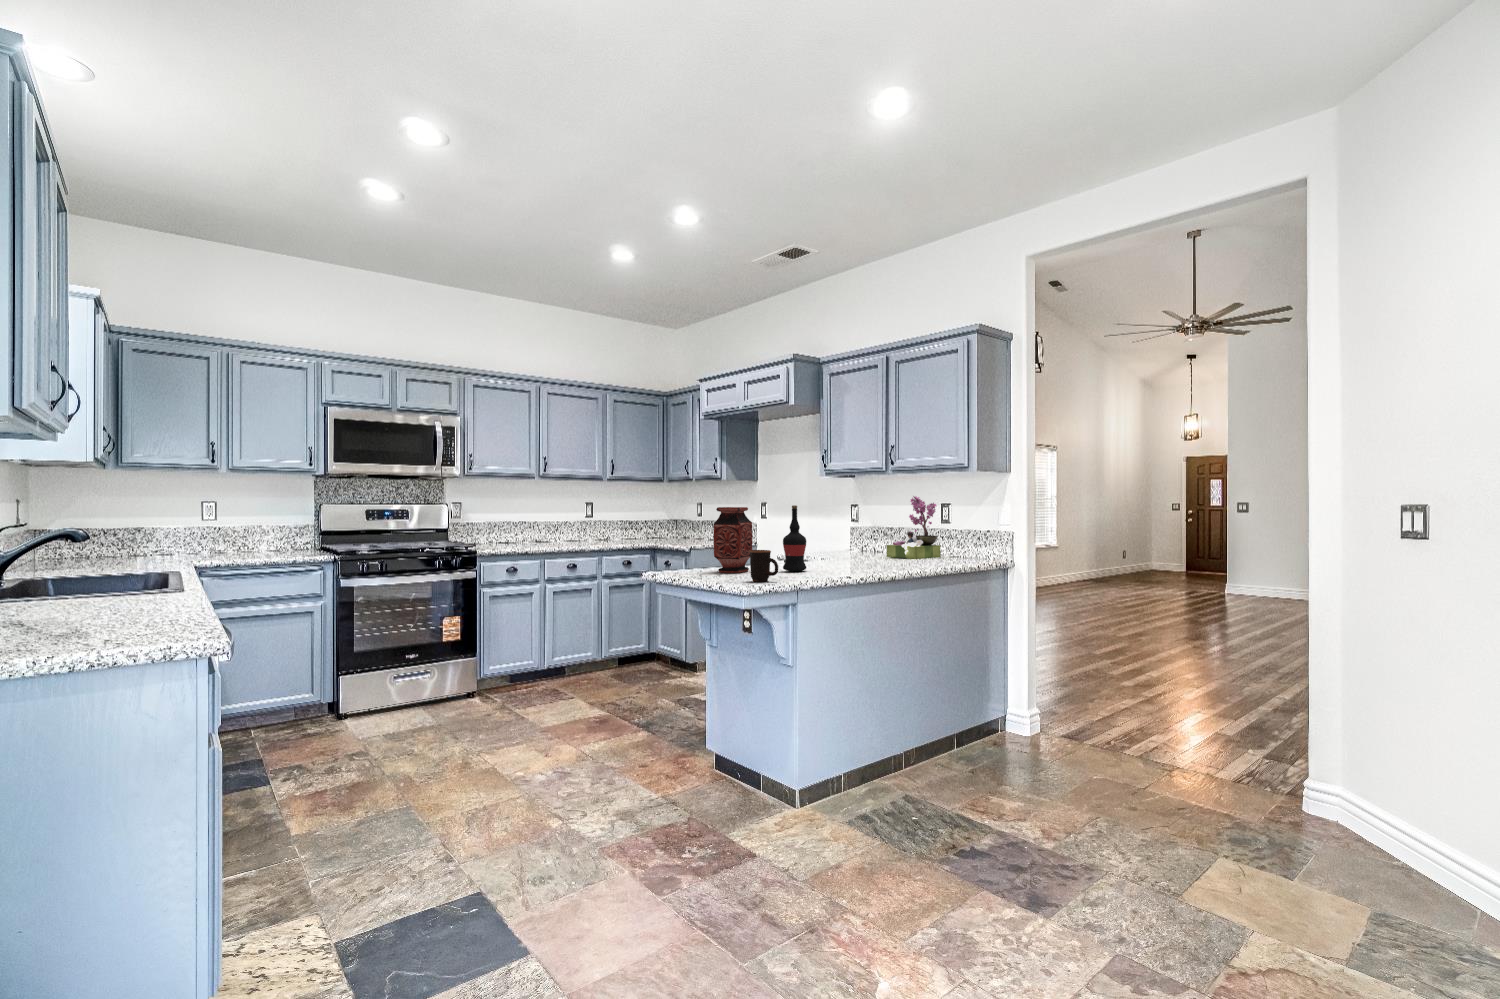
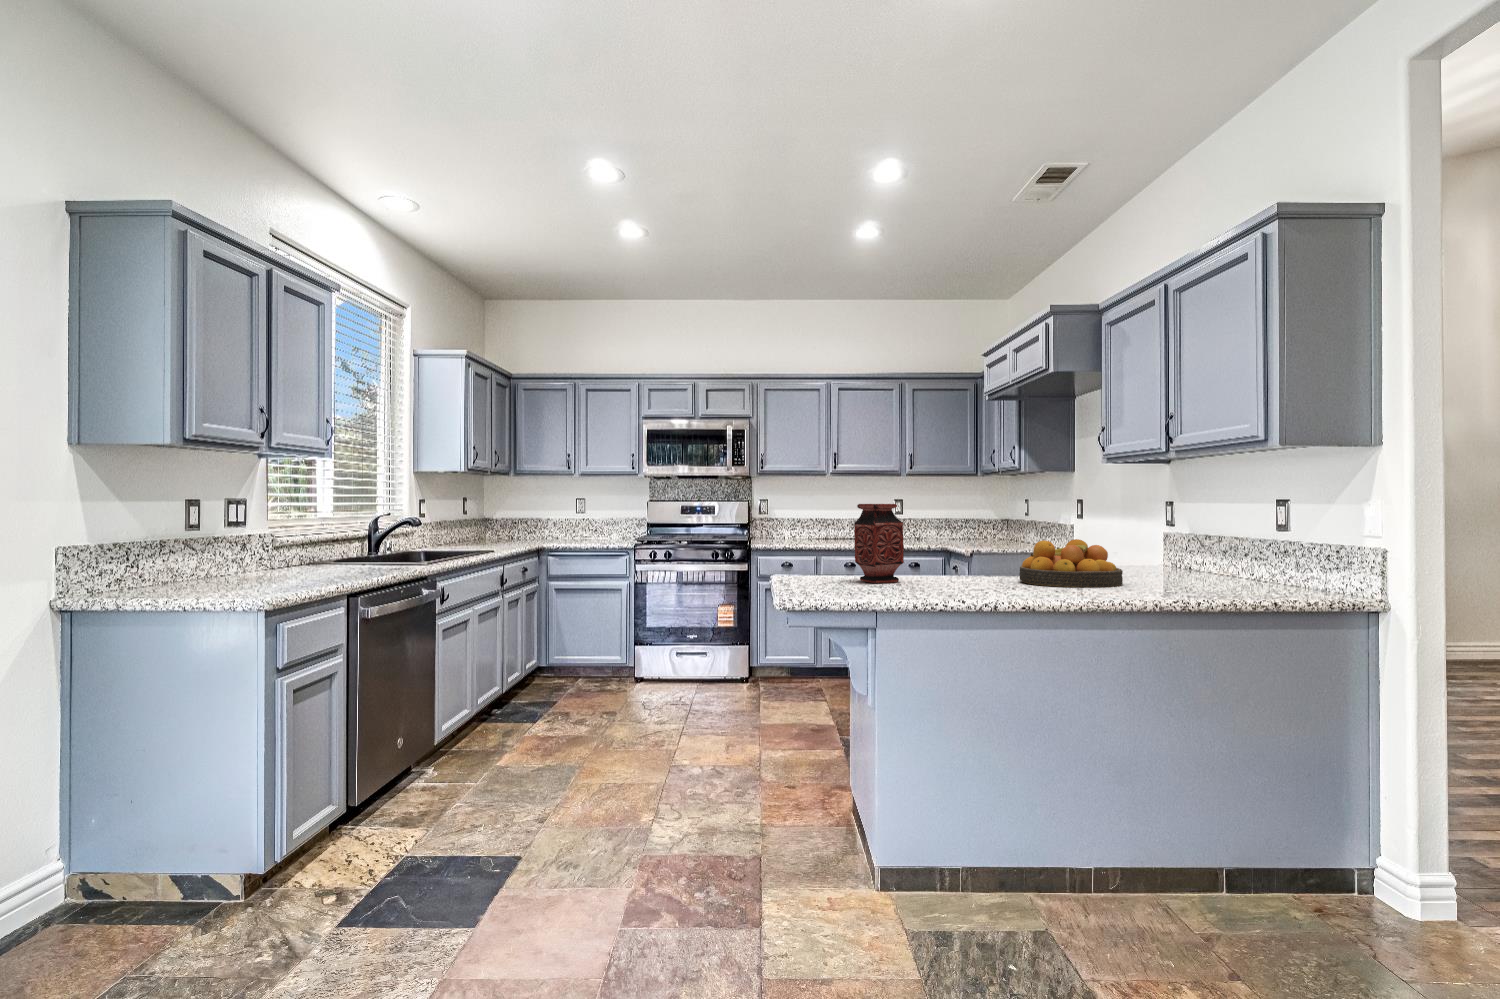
flower arrangement: present [887,496,941,559] -> none [1168,487,1260,584]
wine bottle: present [783,505,806,571] -> none [925,502,956,587]
fruit bowl: none [818,532,886,566] -> present [1019,539,1123,588]
mug: present [749,550,778,582] -> none [818,556,845,596]

